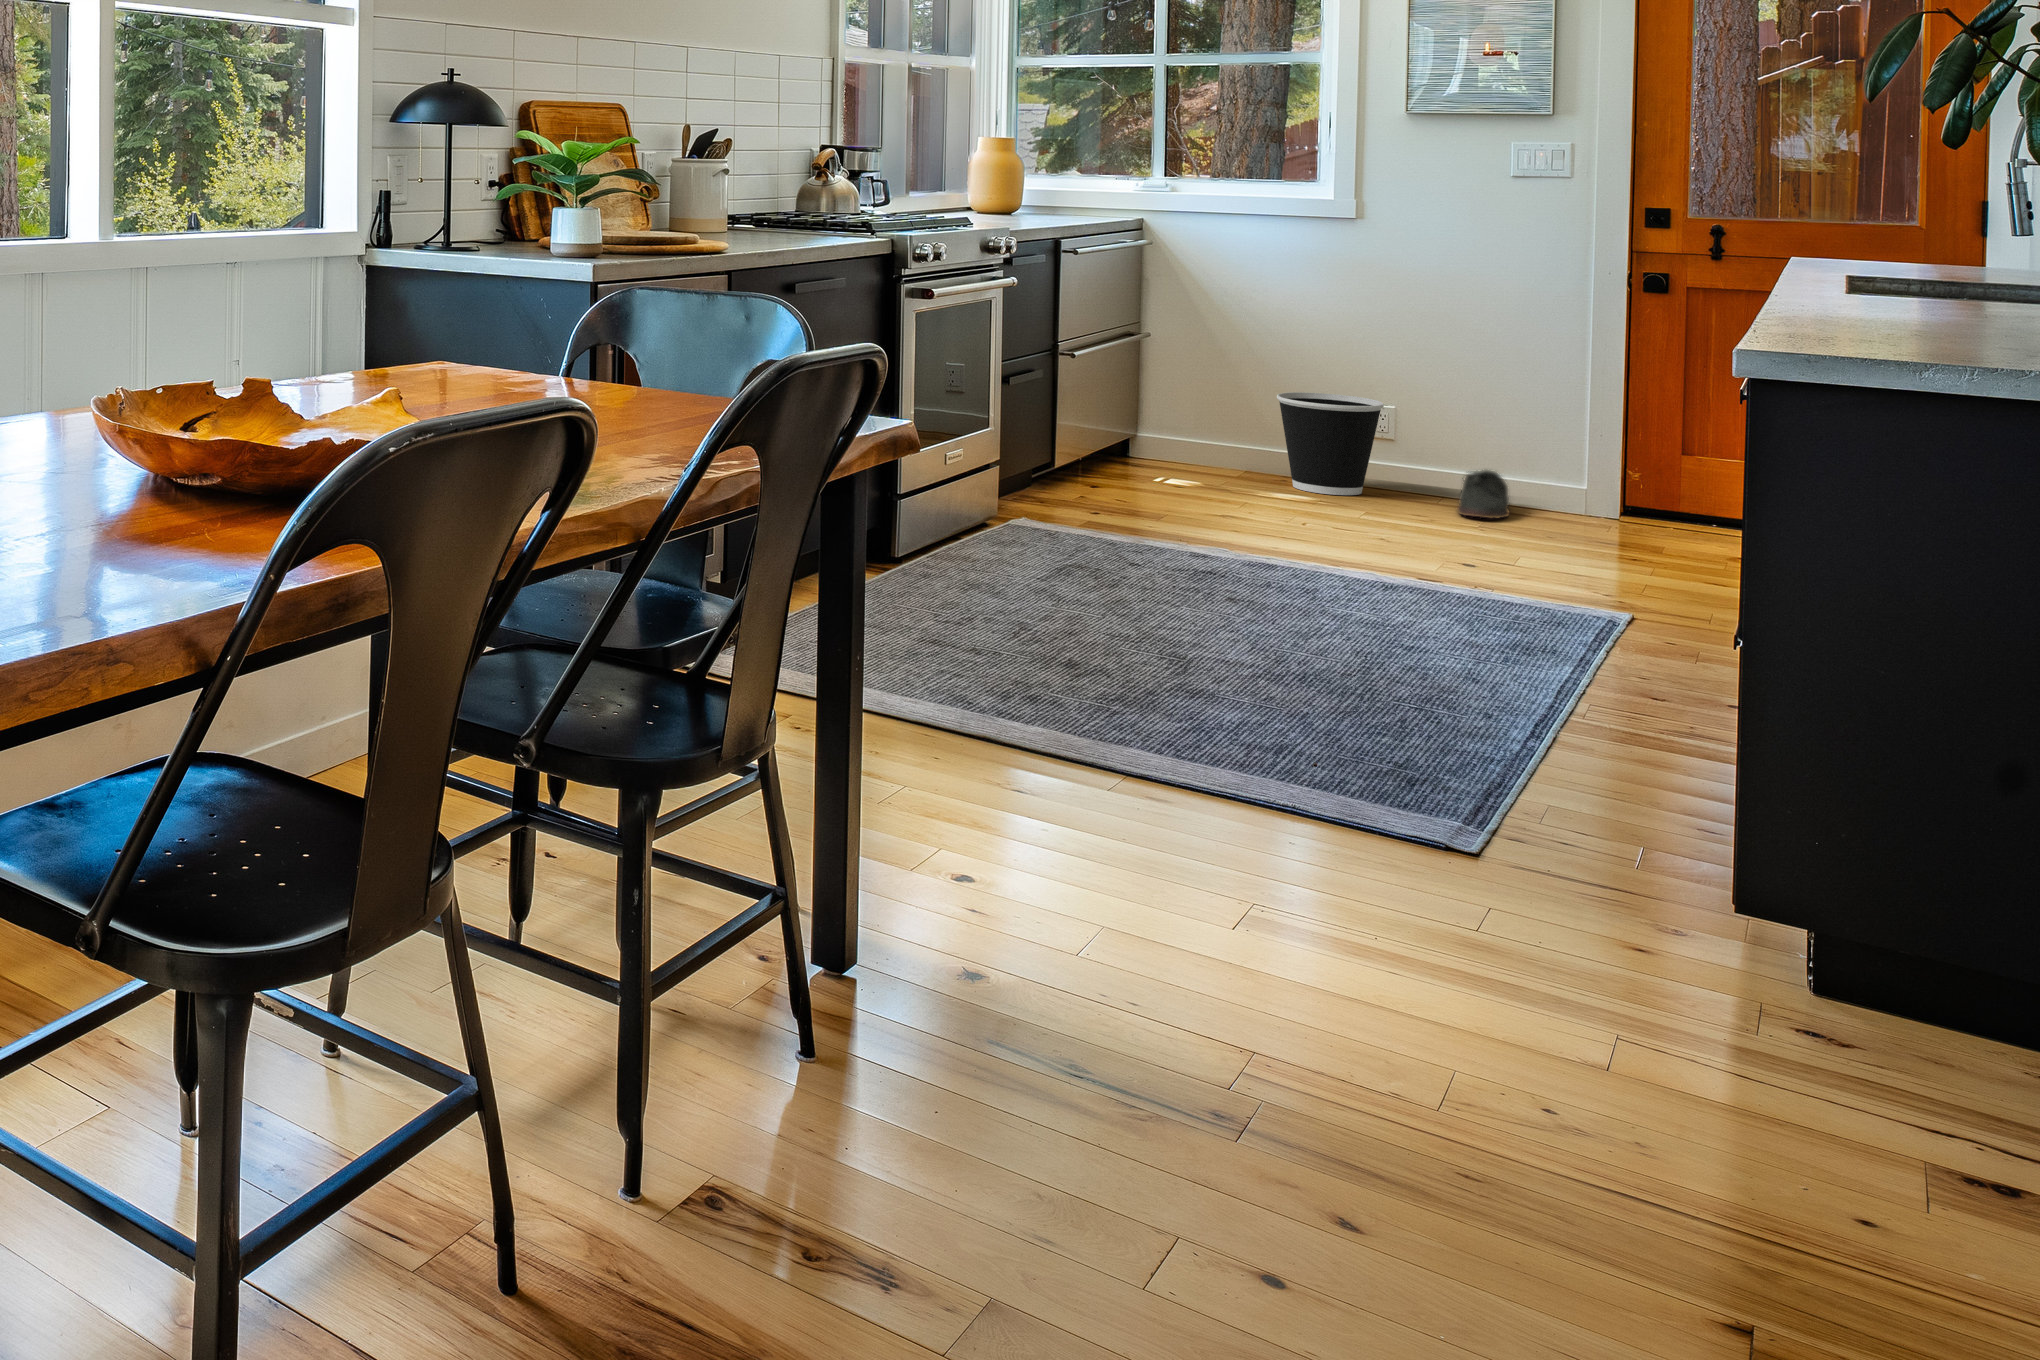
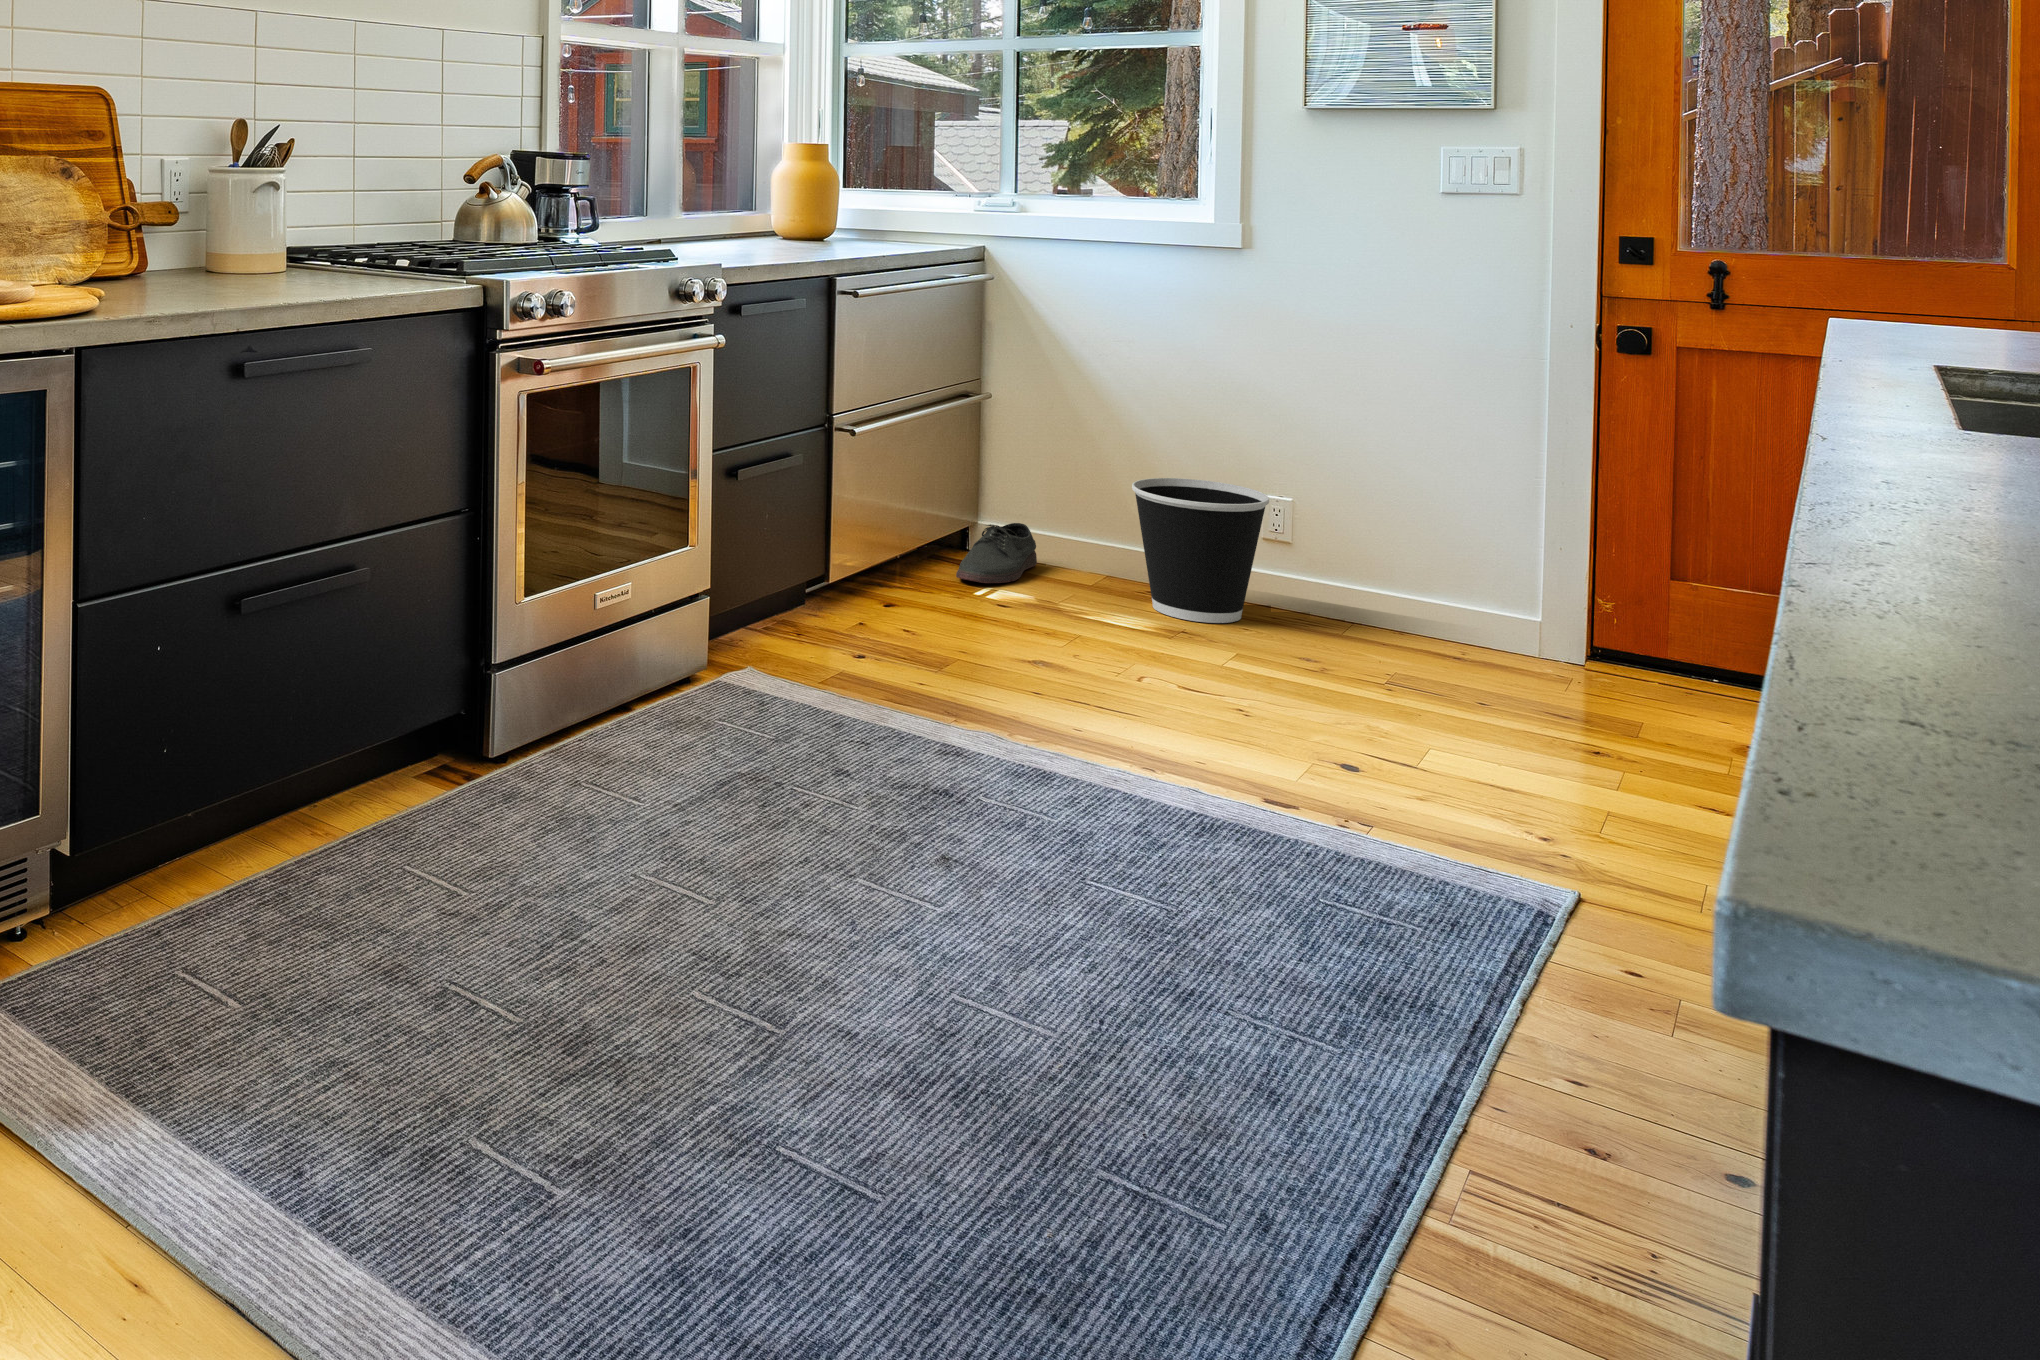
shoe: present [1457,470,1509,518] -> present [956,523,1037,583]

